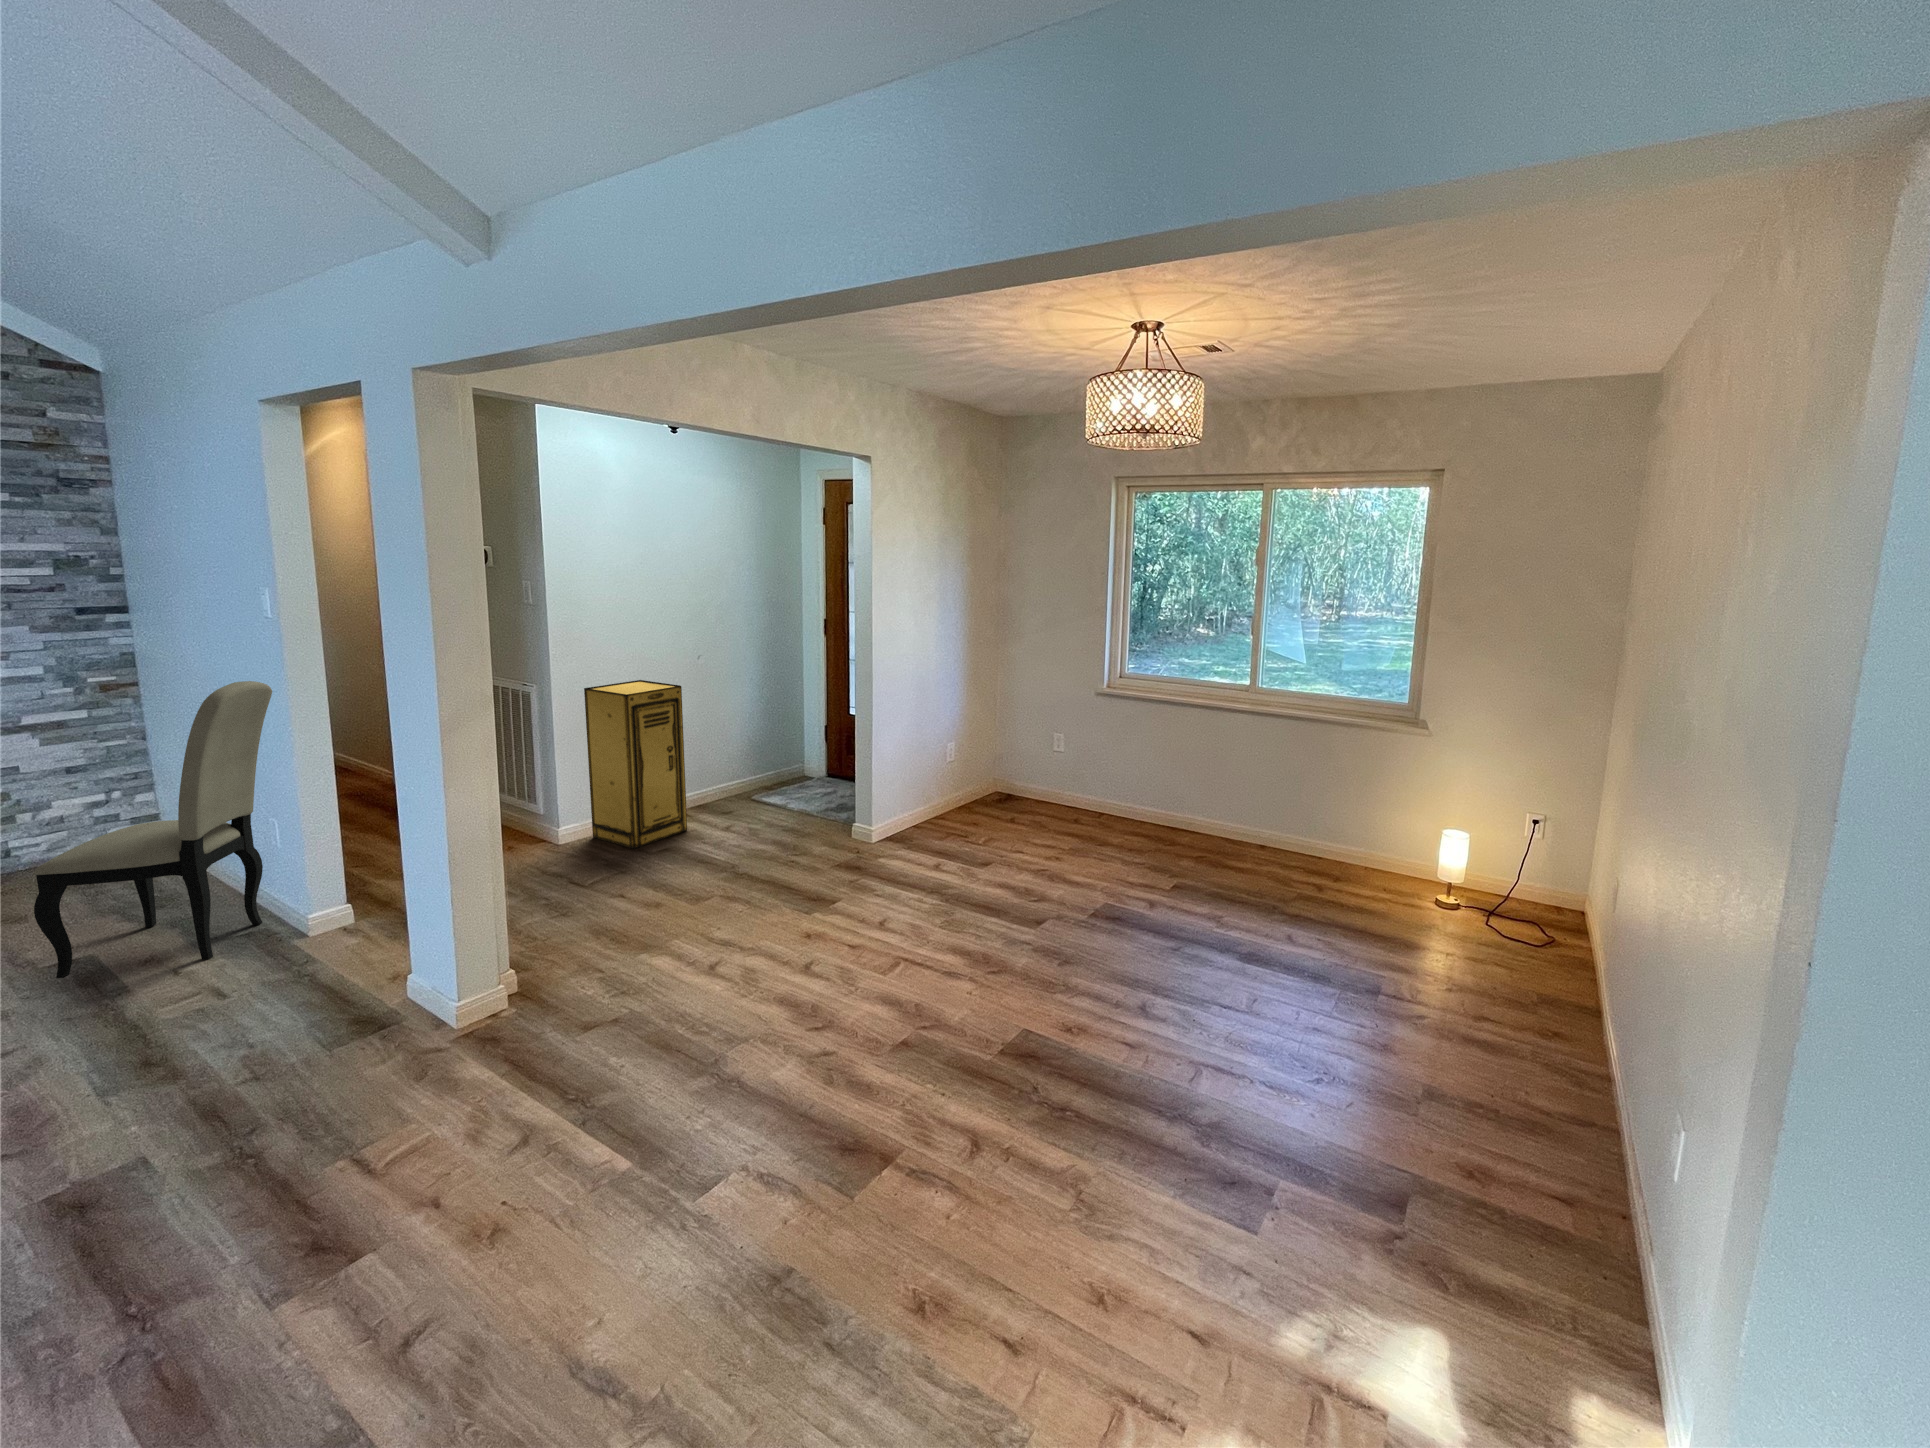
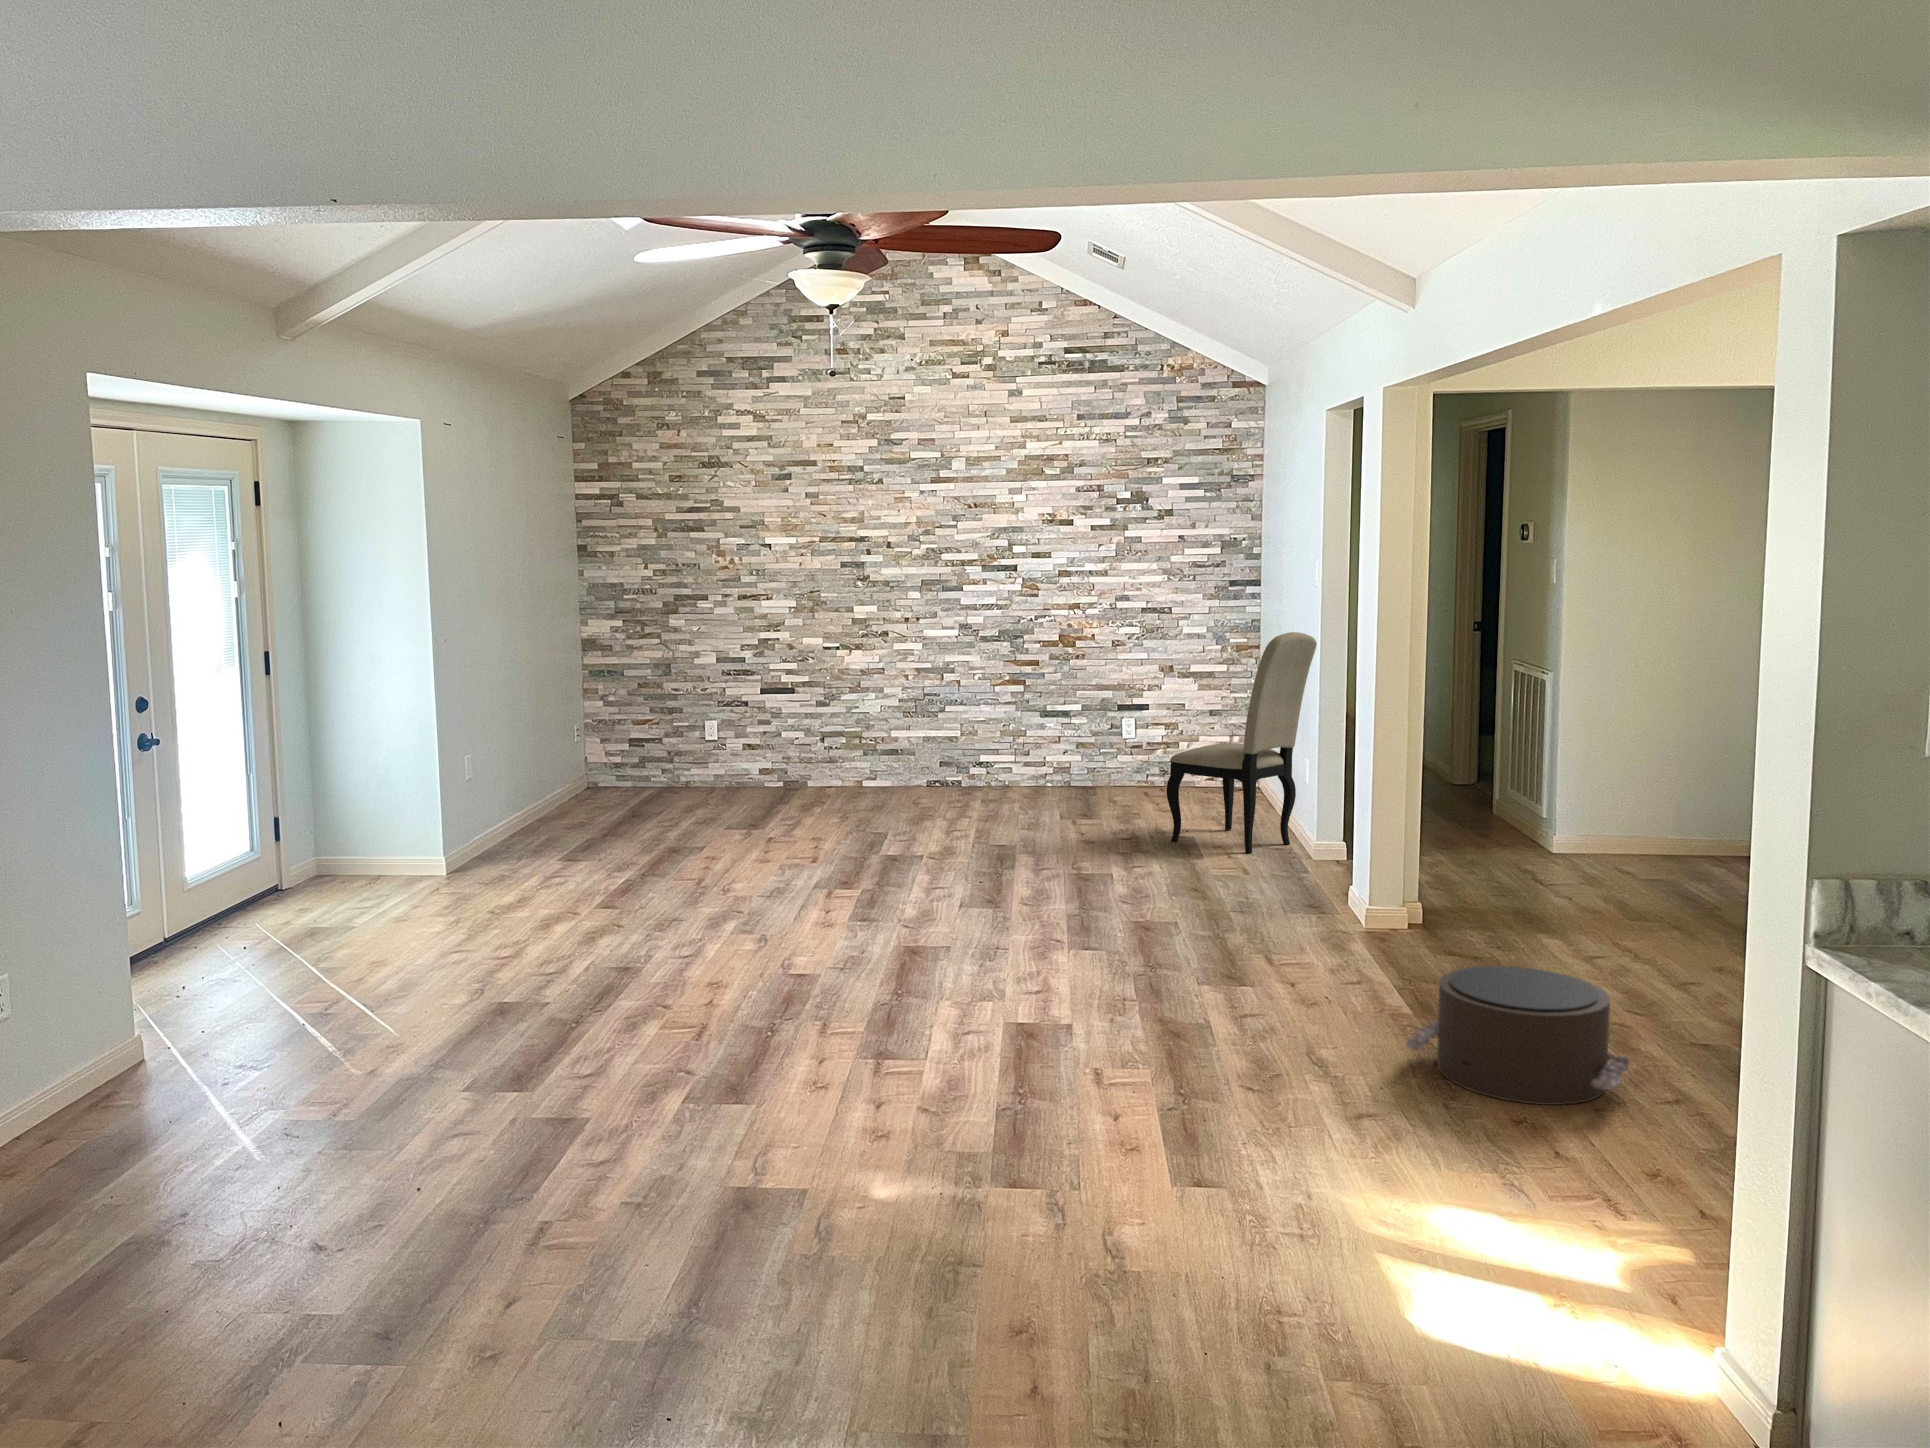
storage cabinet: present [584,680,687,849] -> none [1594,676,1715,871]
pouf: none [690,1060,931,1275] -> present [1406,966,1630,1105]

